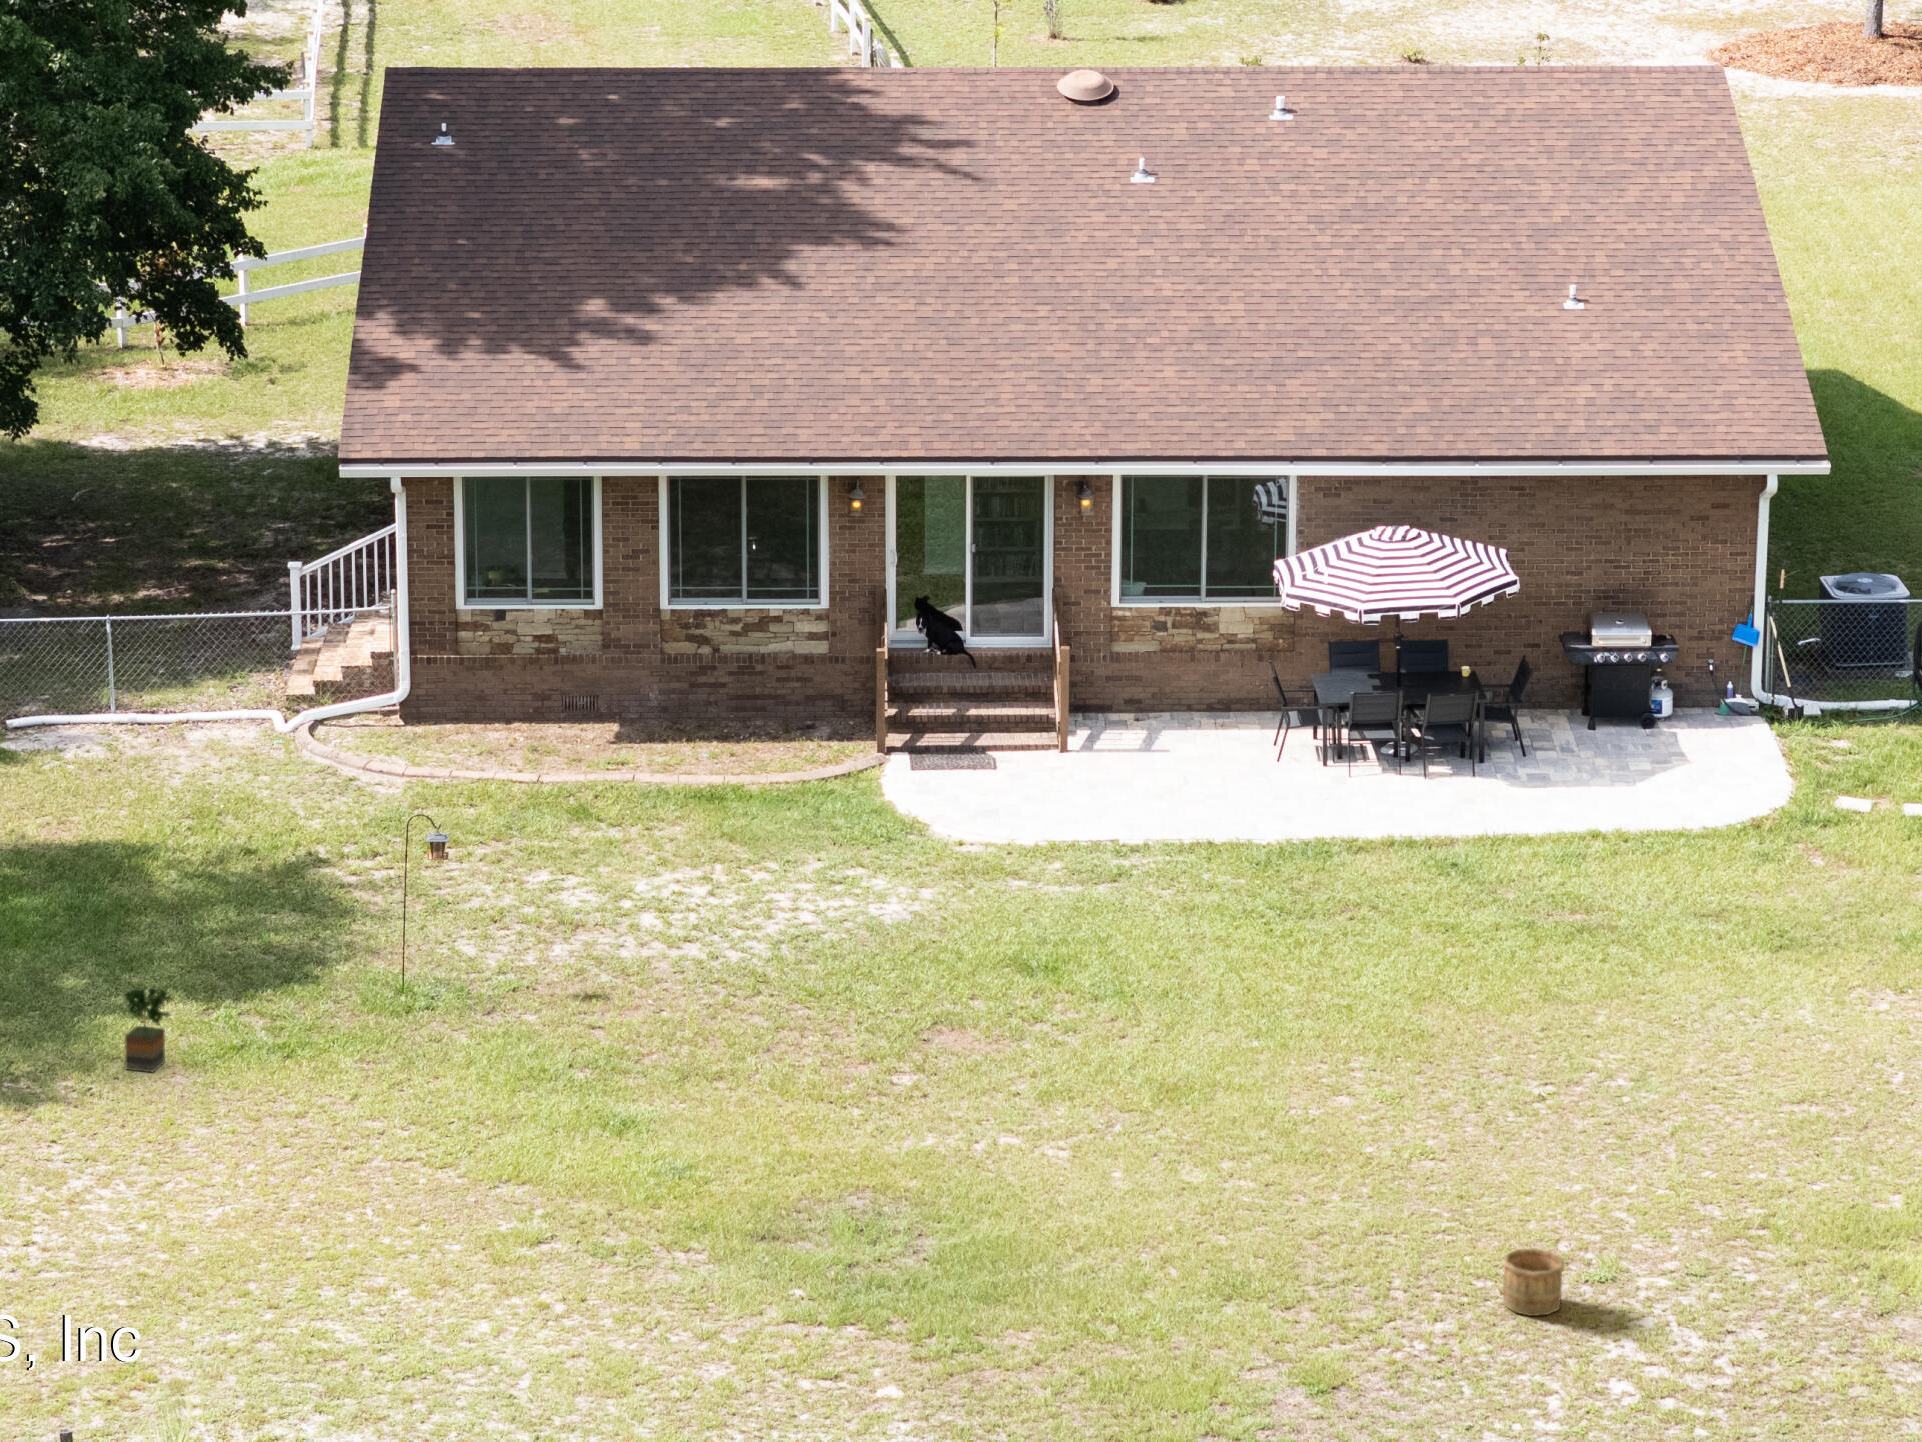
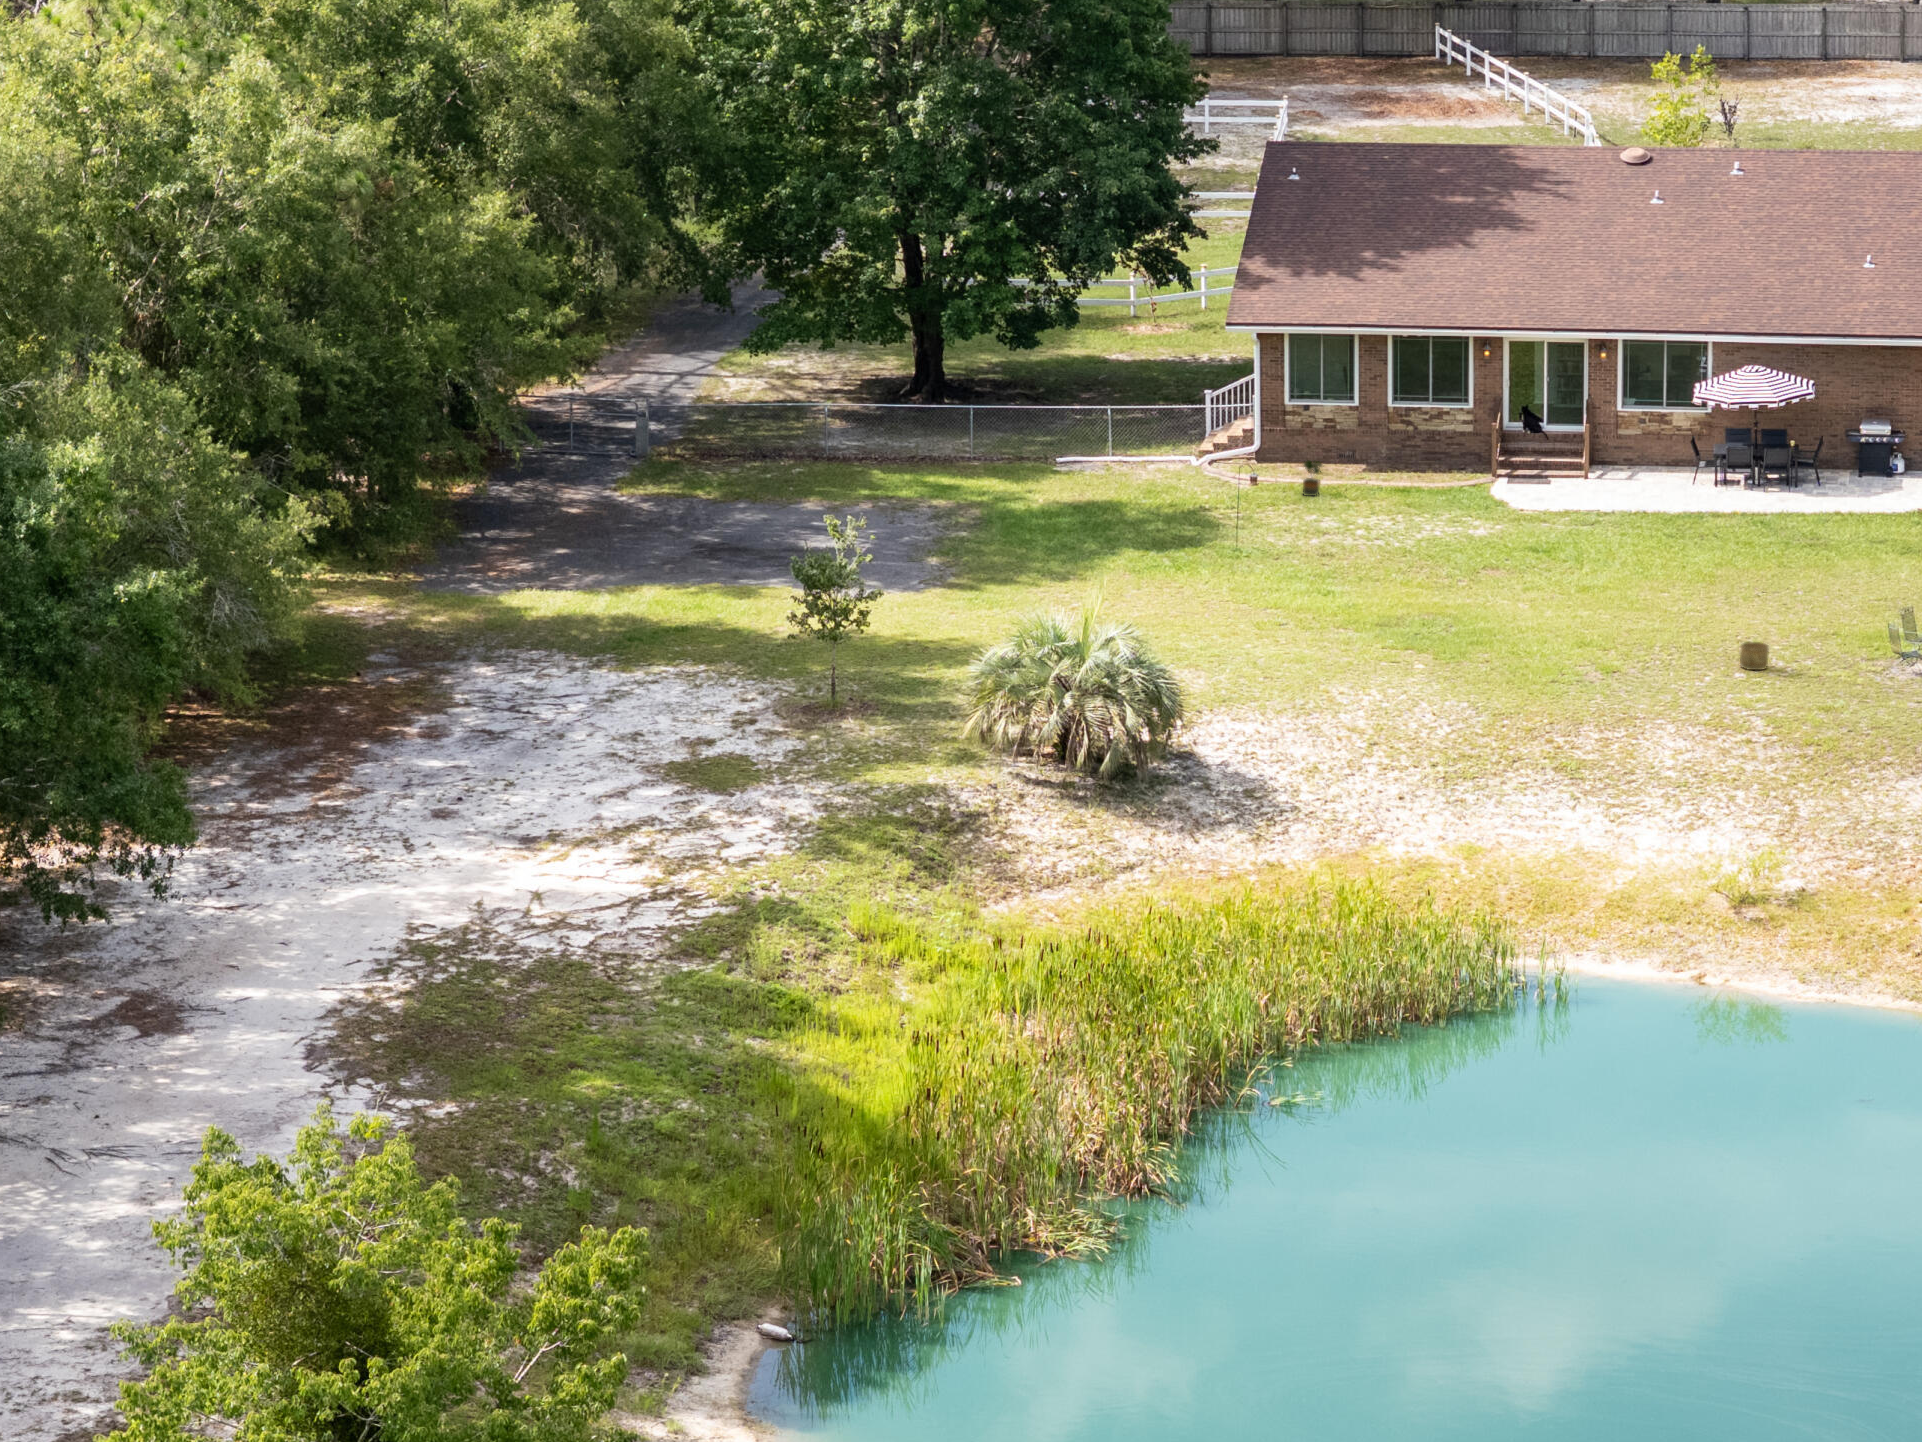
potted tree: present [123,987,173,1072] -> present [1303,461,1322,496]

